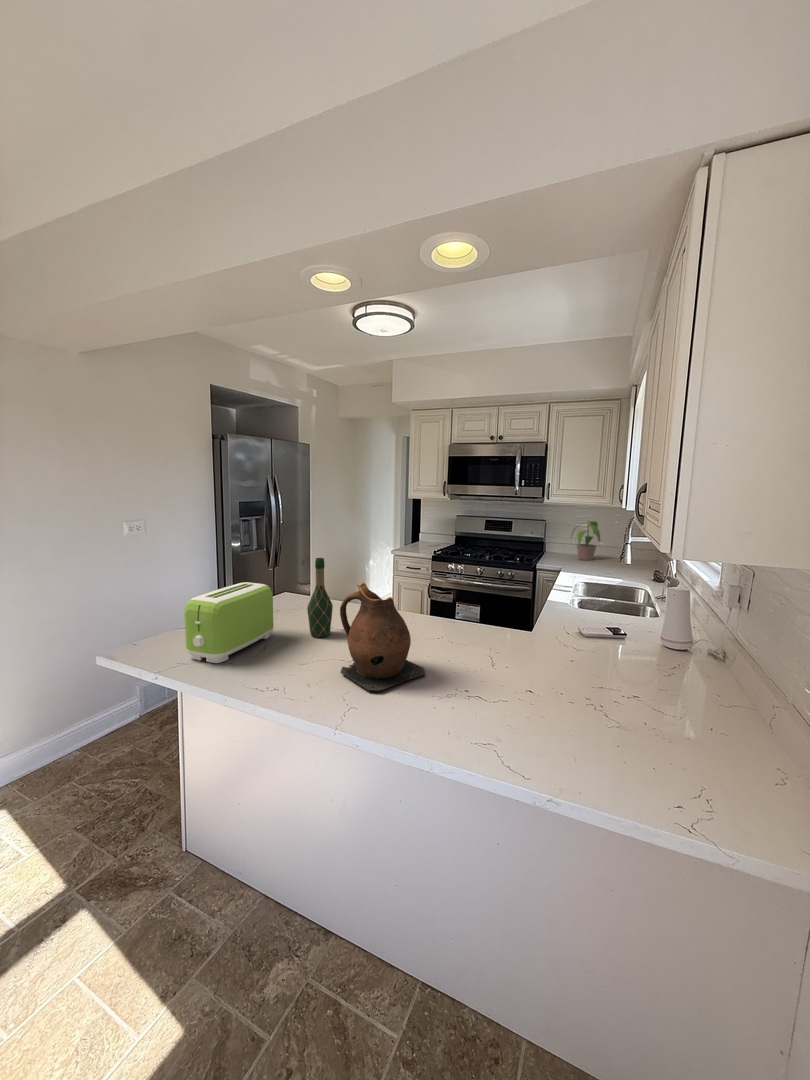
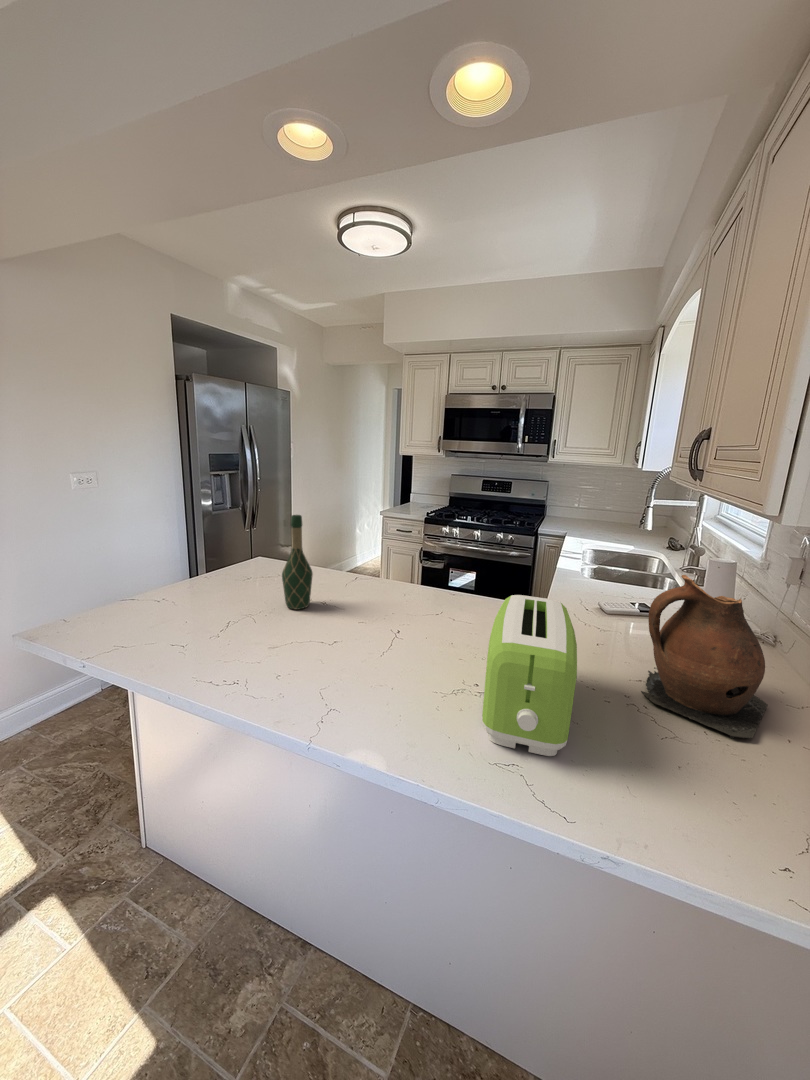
potted plant: present [572,521,600,560] -> none [569,482,610,525]
toaster: present [184,582,273,663] -> present [482,595,577,756]
ceramic pitcher: present [340,583,425,691] -> present [641,575,768,739]

